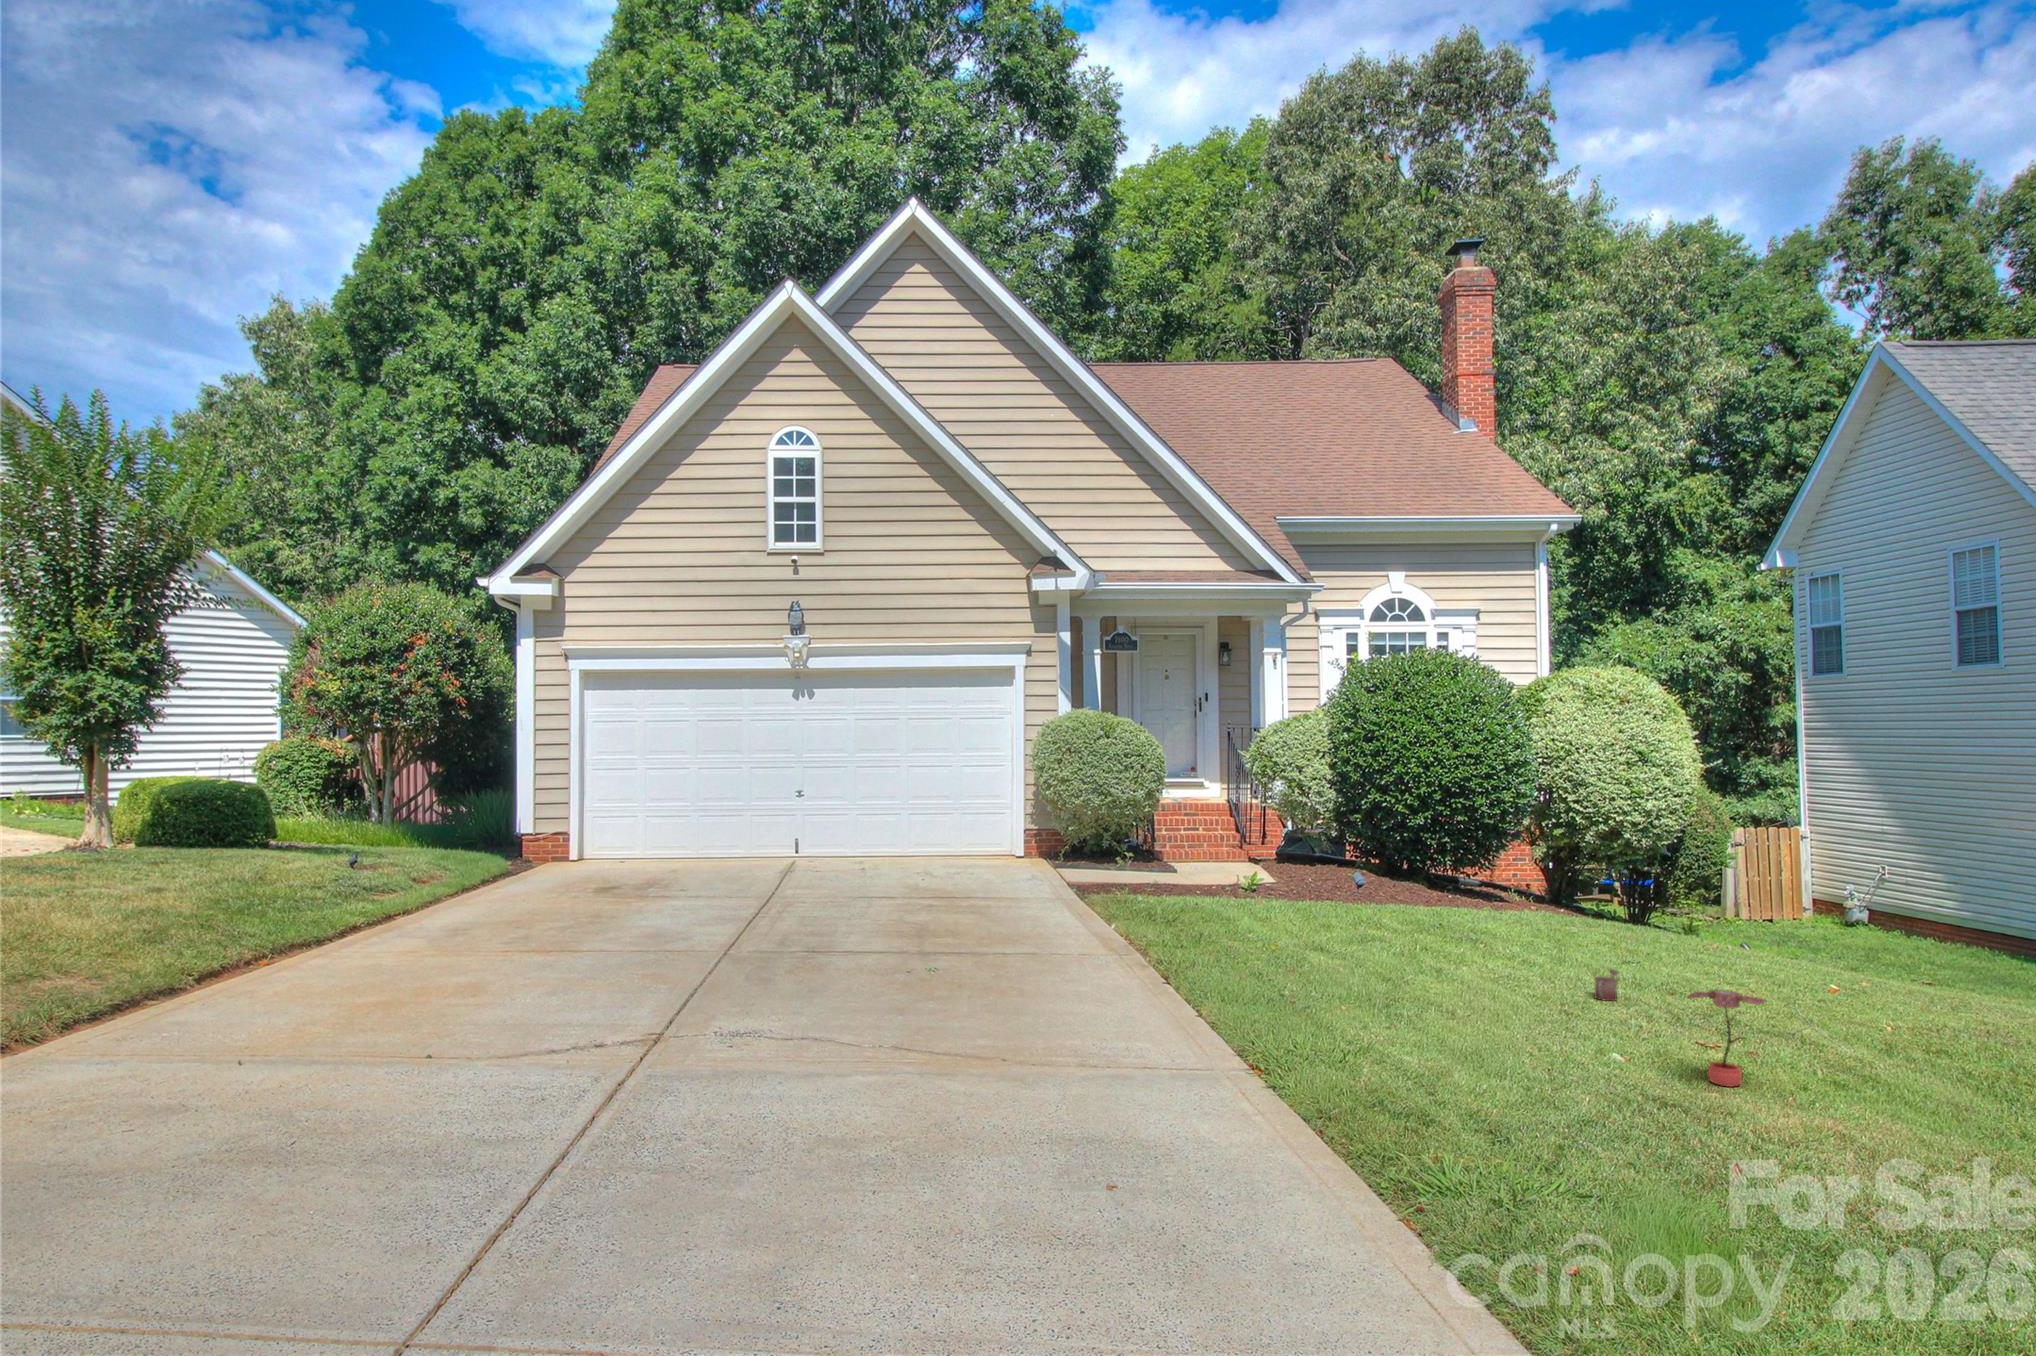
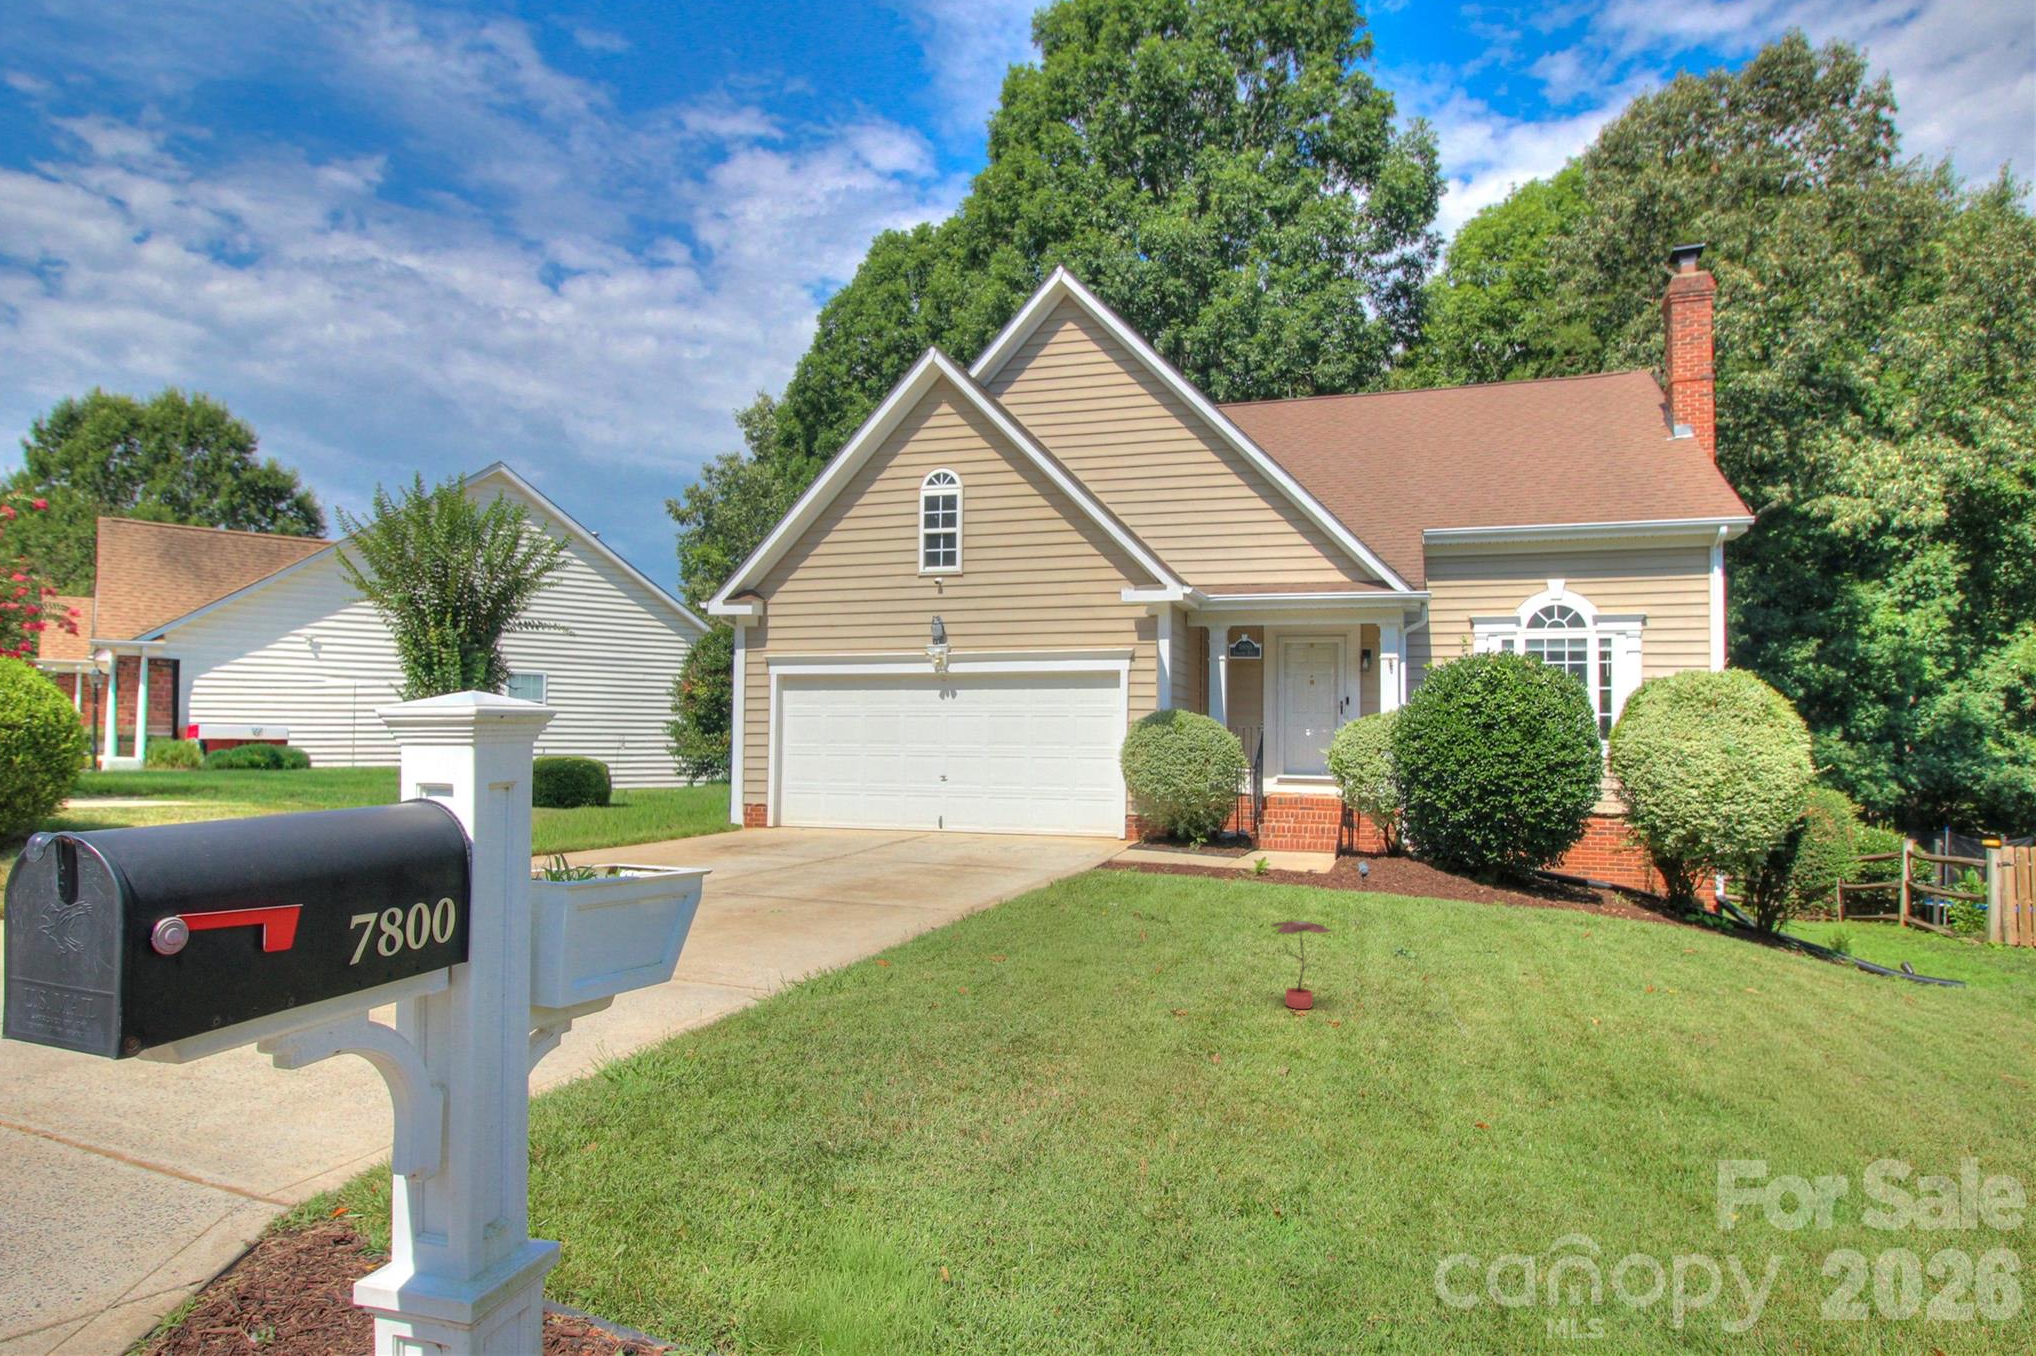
watering can: present [1594,968,1618,1001] -> none [1361,925,1399,957]

